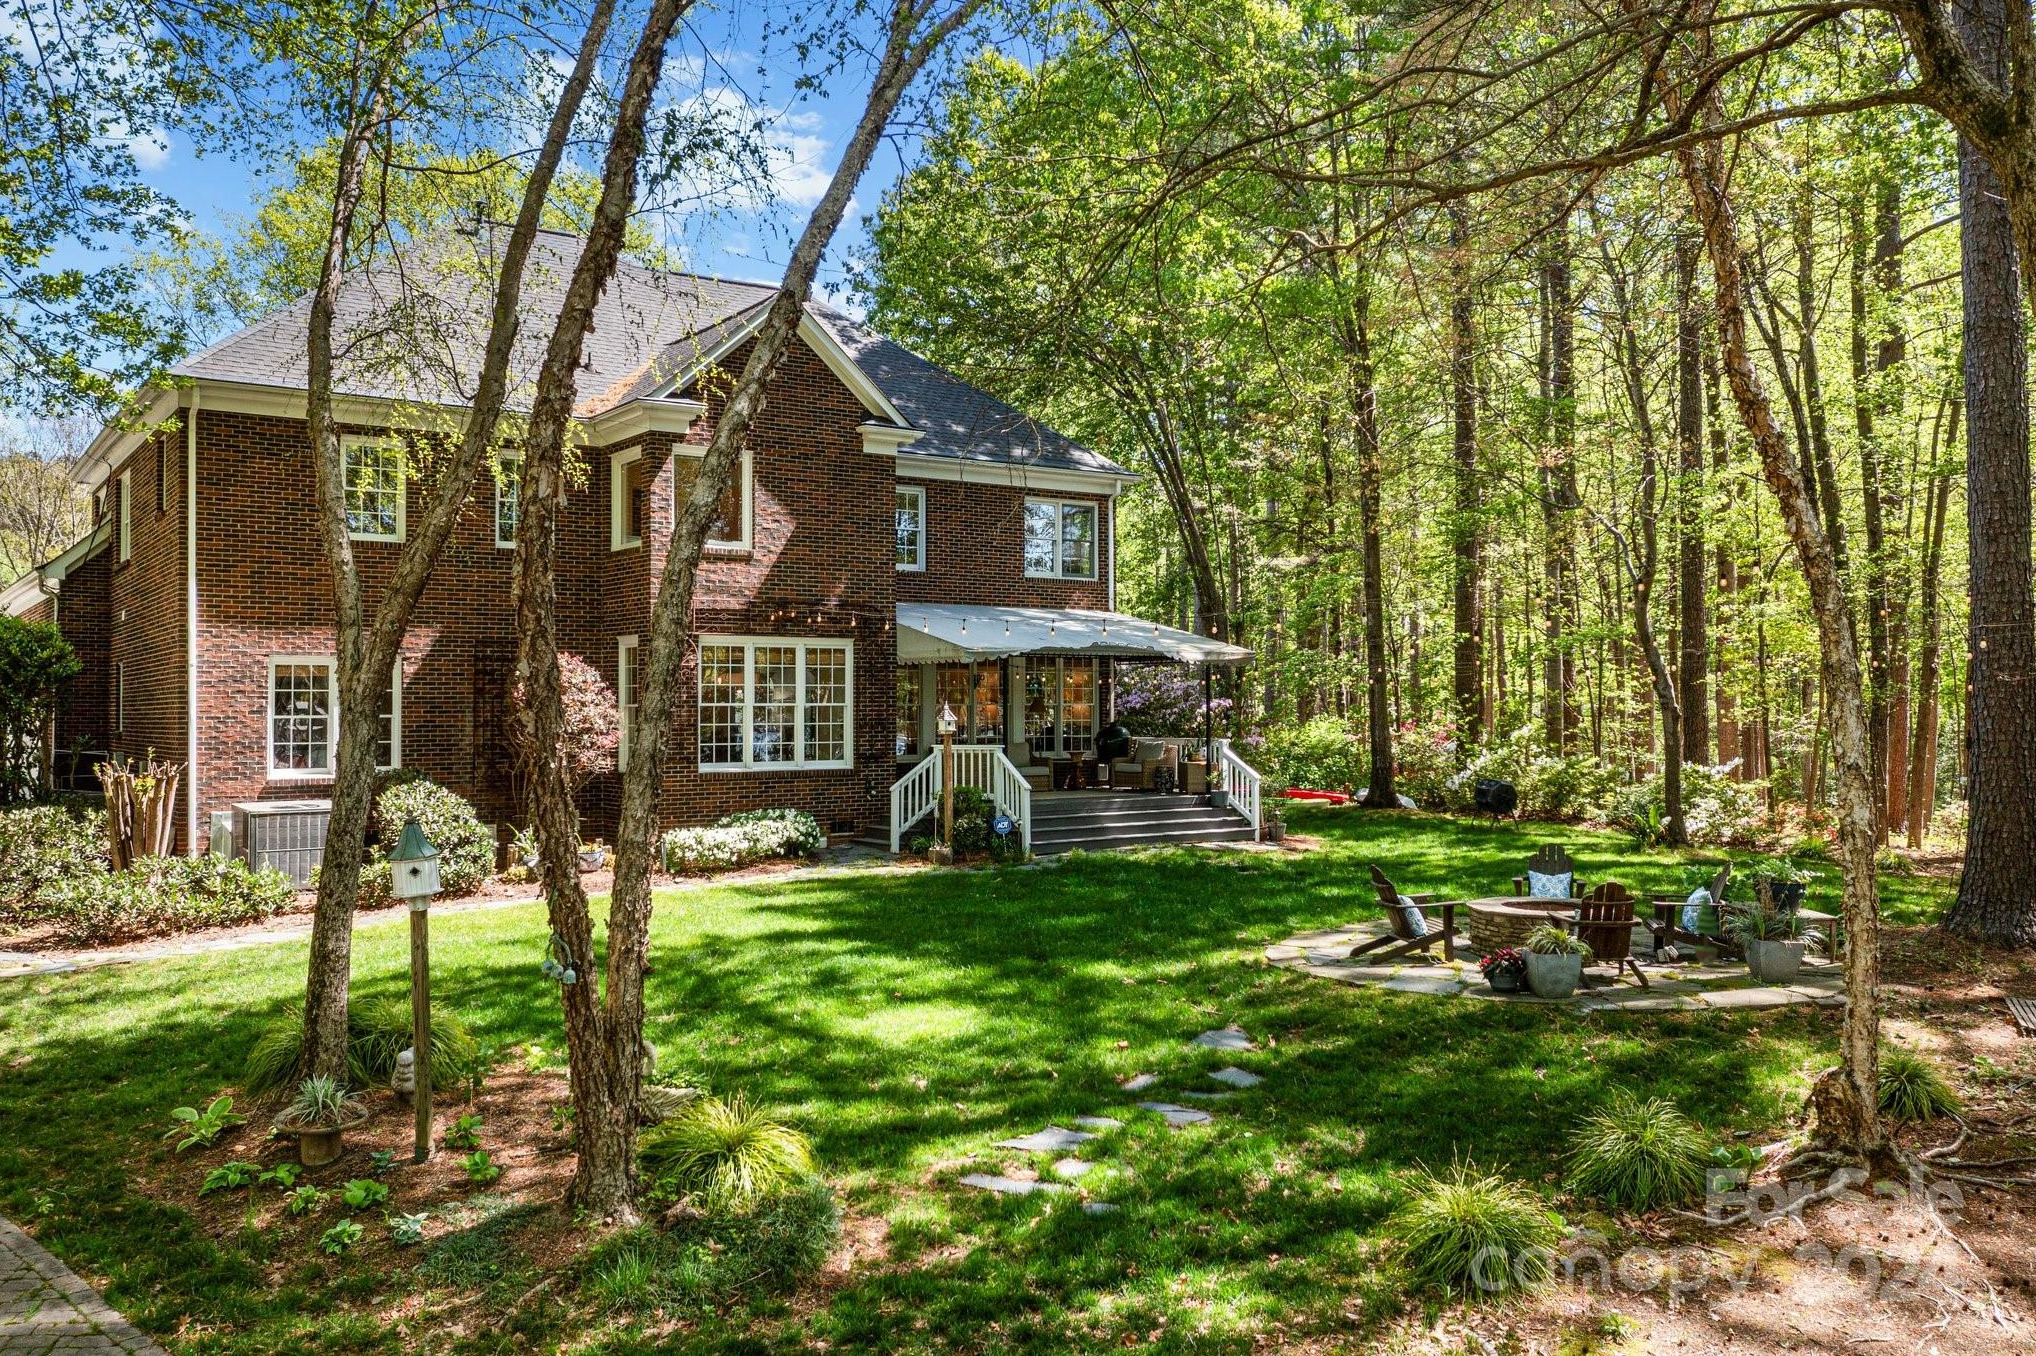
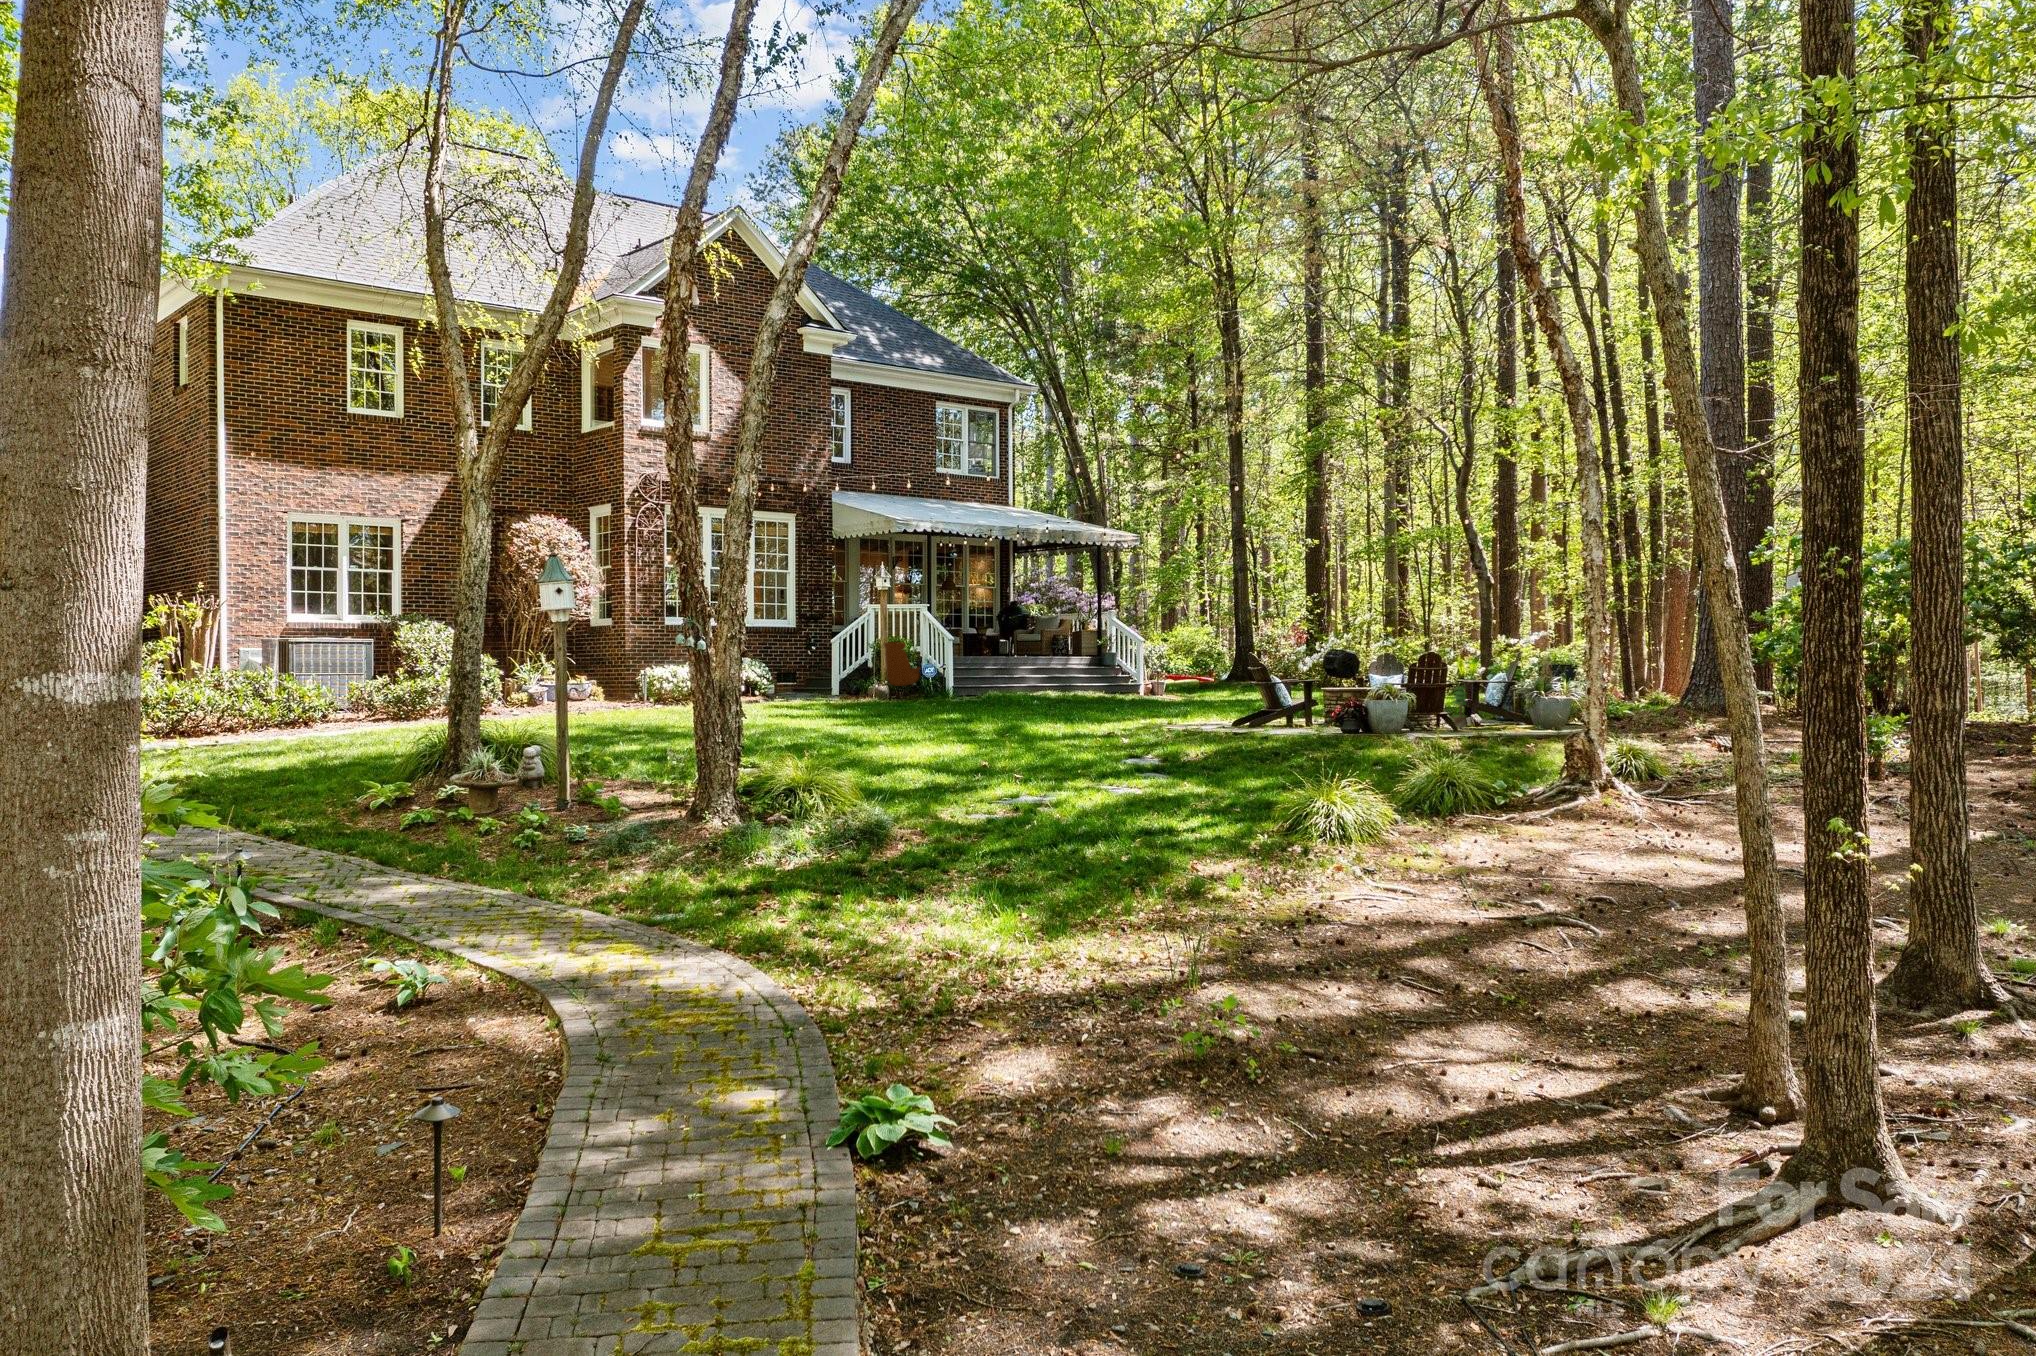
lounge chair: none [947,799,1011,869] -> present [884,642,926,699]

